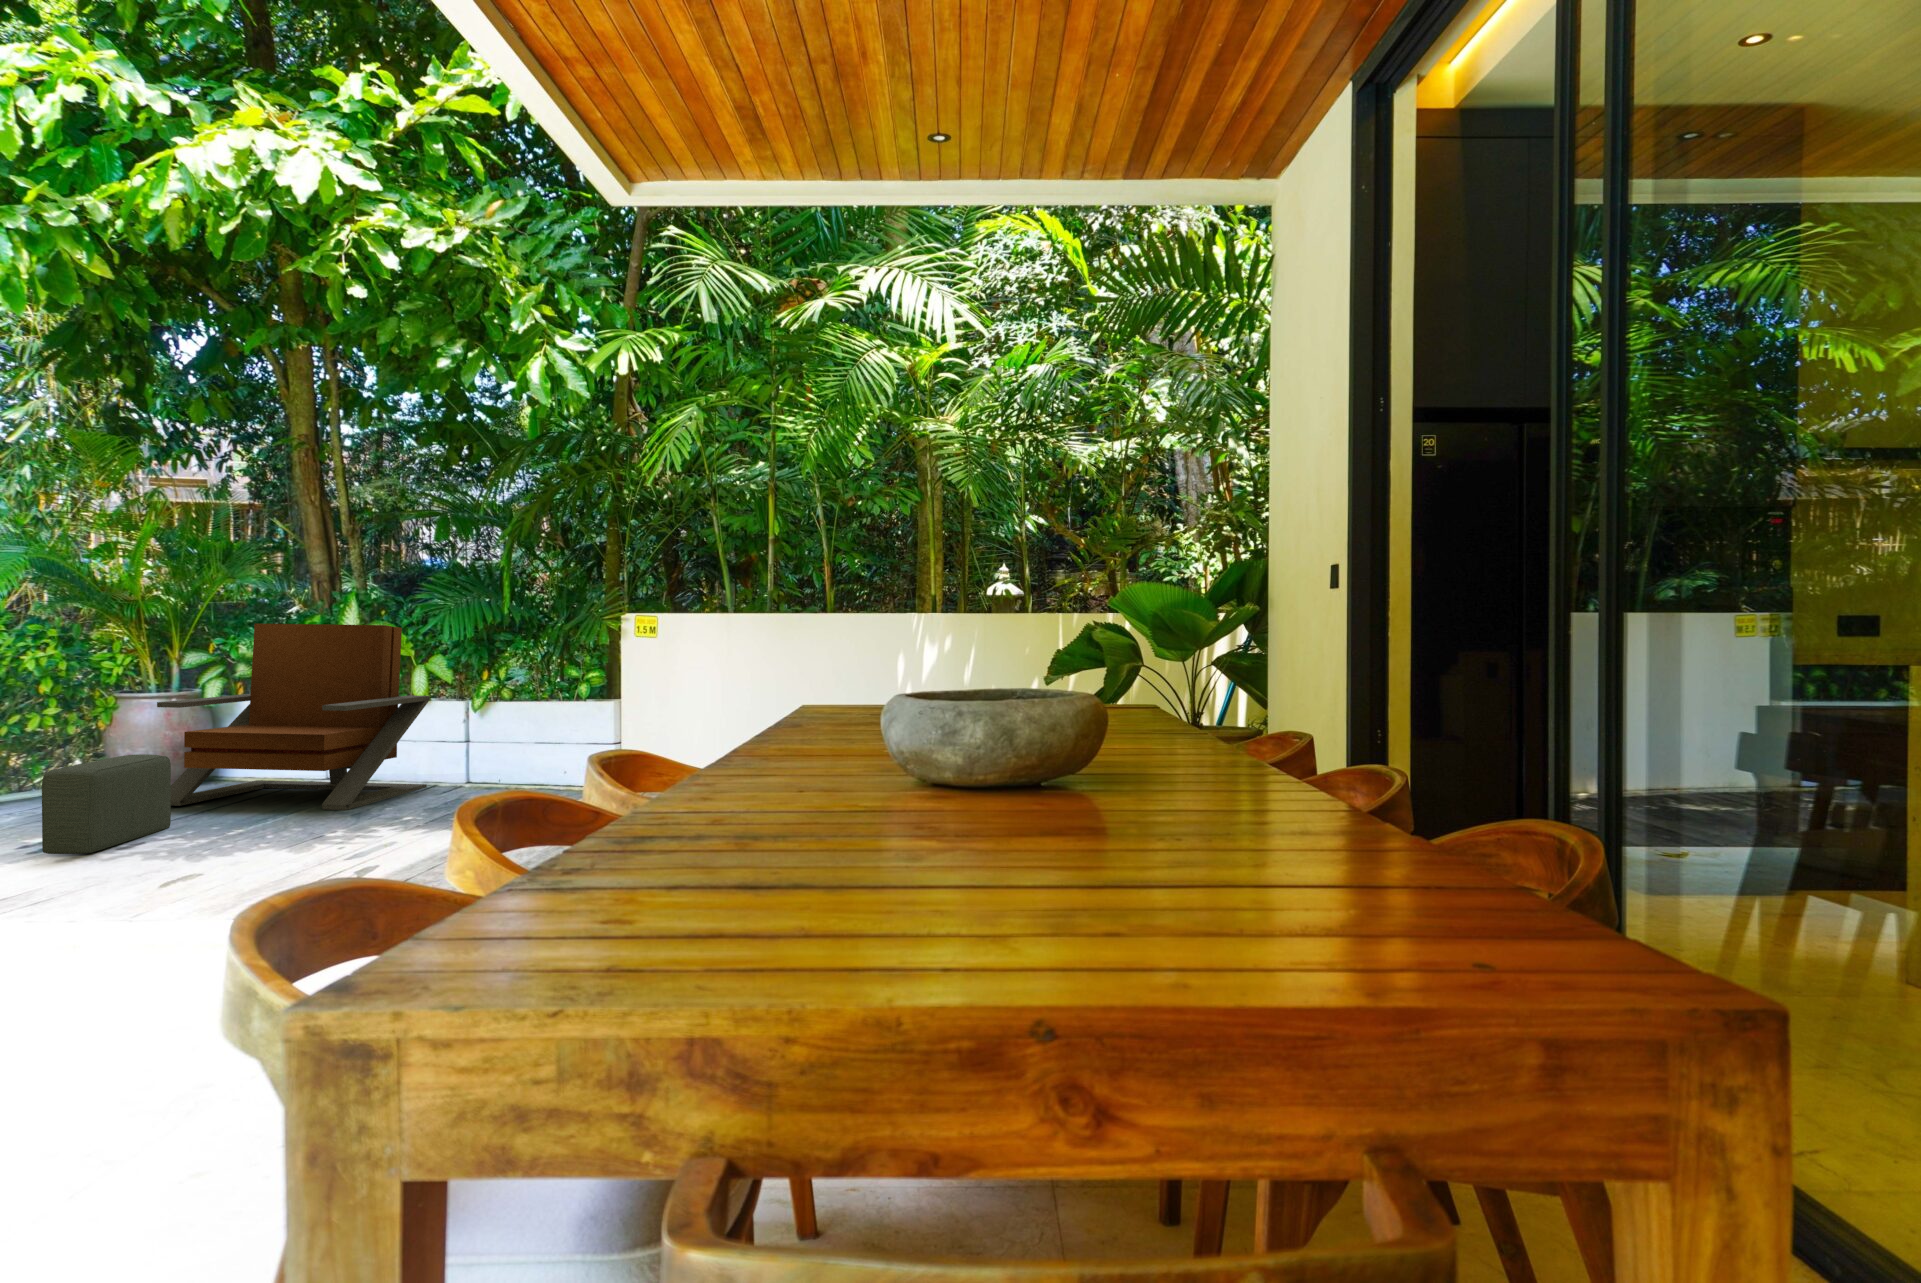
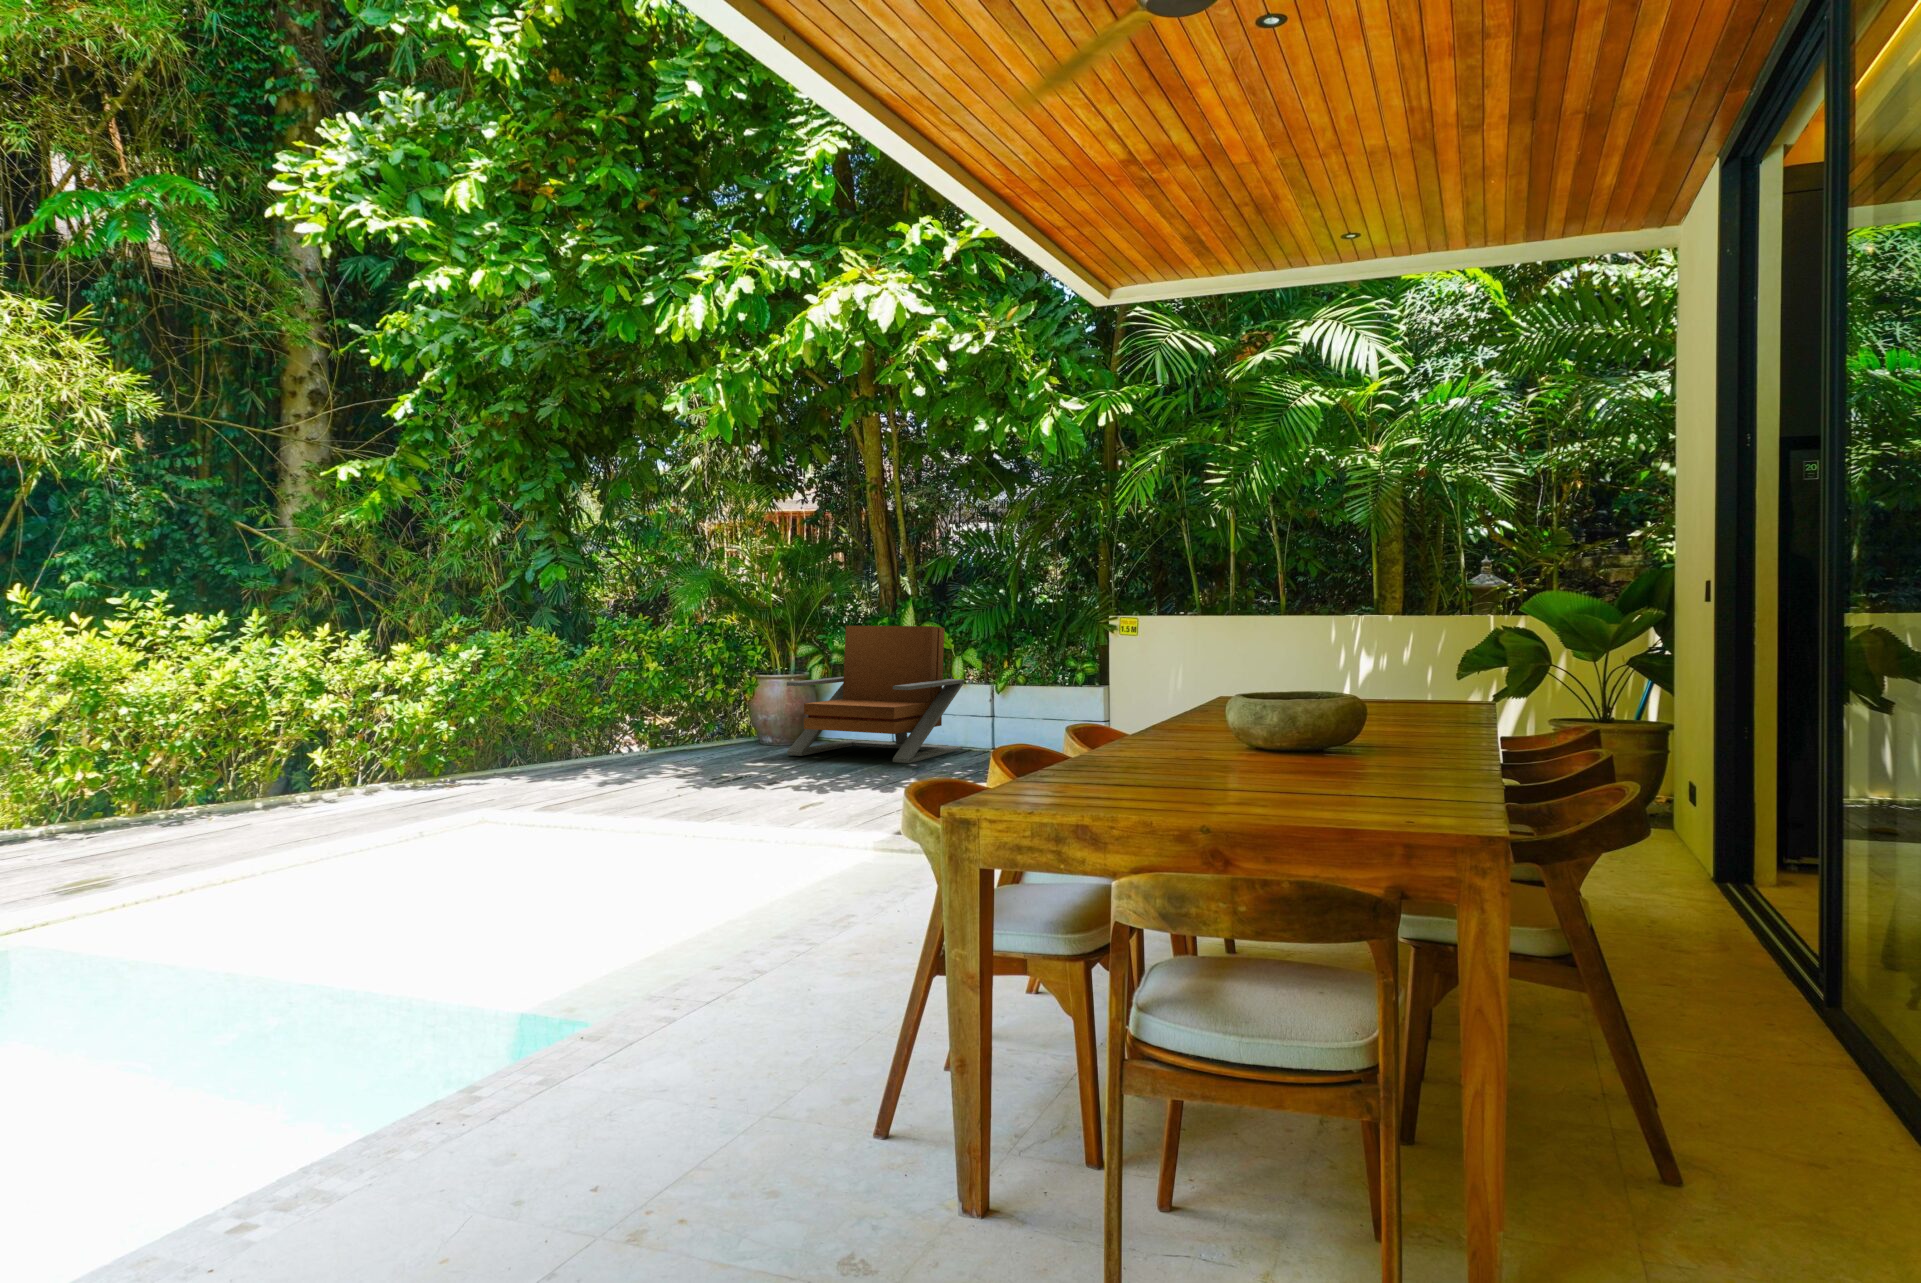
pouf: present [42,754,171,854] -> none [726,719,798,785]

